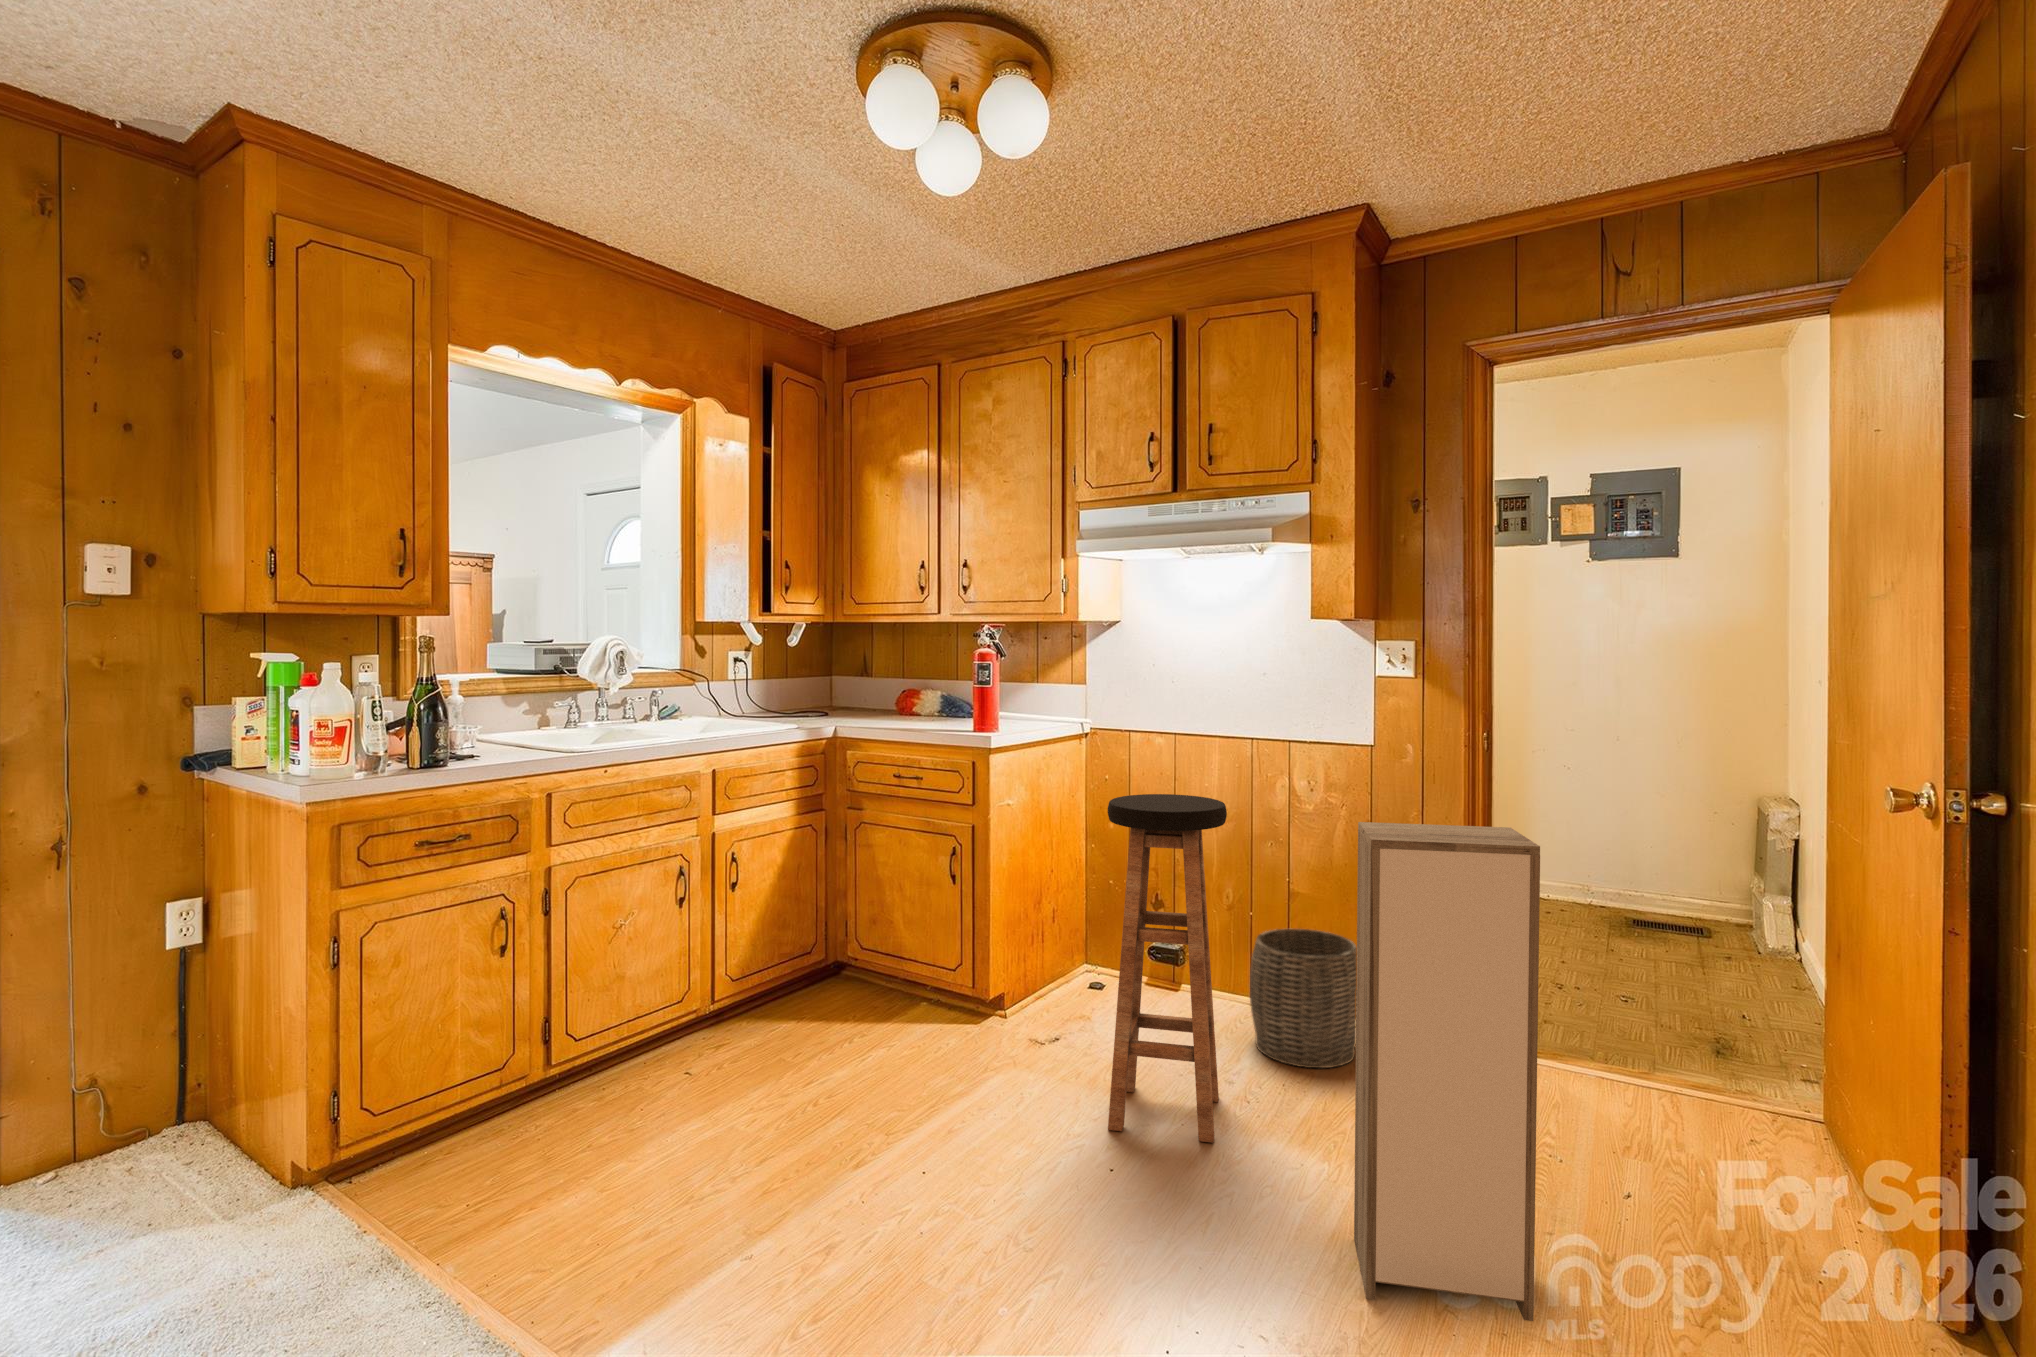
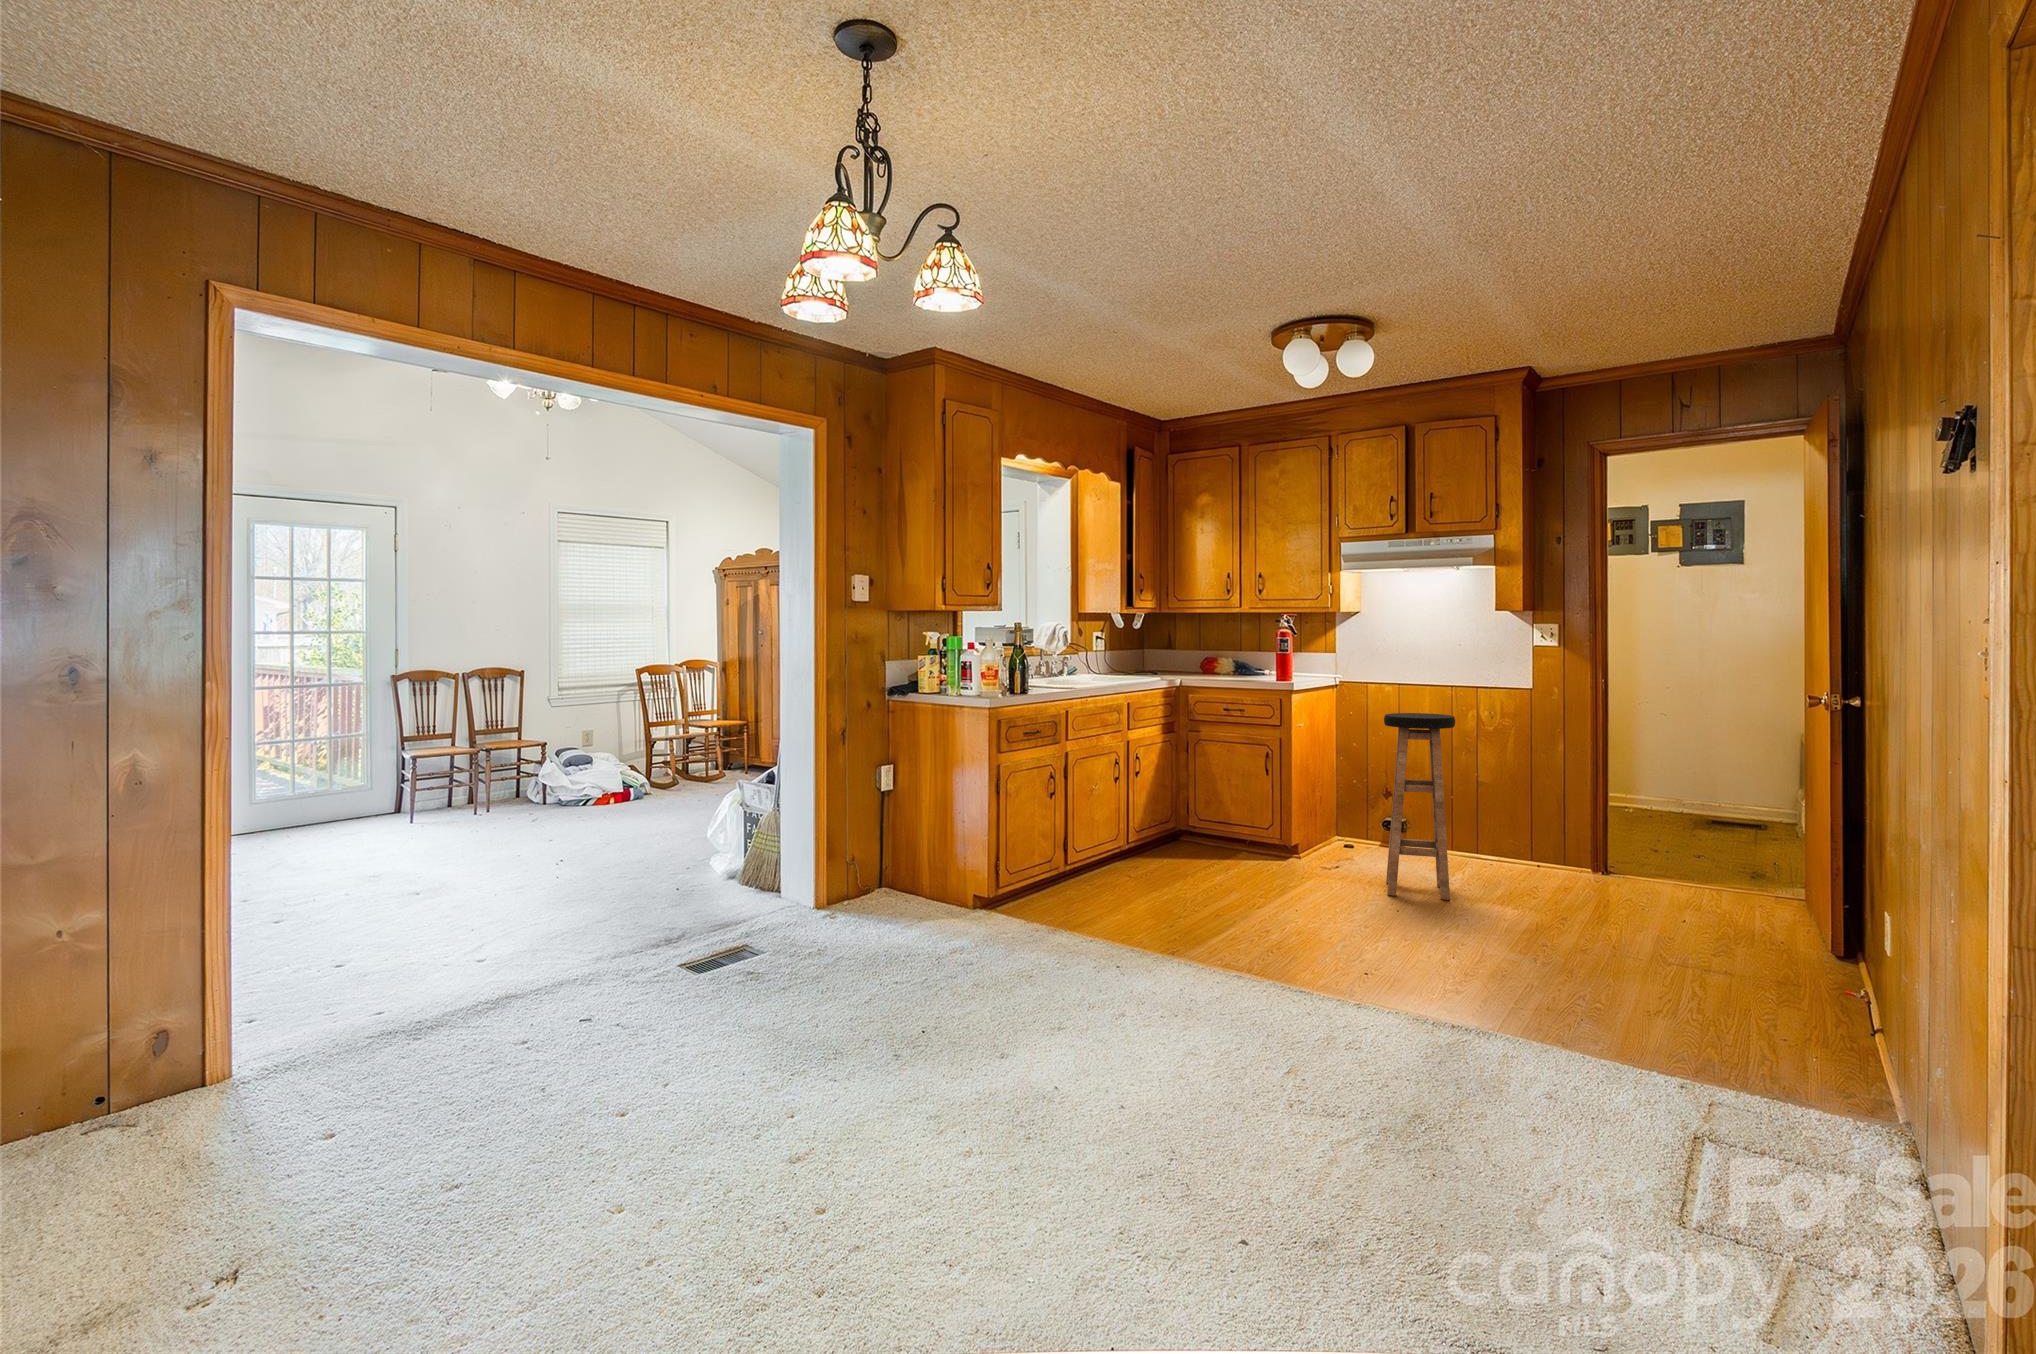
storage cabinet: present [1354,822,1540,1321] -> none [1537,716,1637,949]
woven basket: present [1250,929,1357,1068] -> none [1456,801,1527,877]

